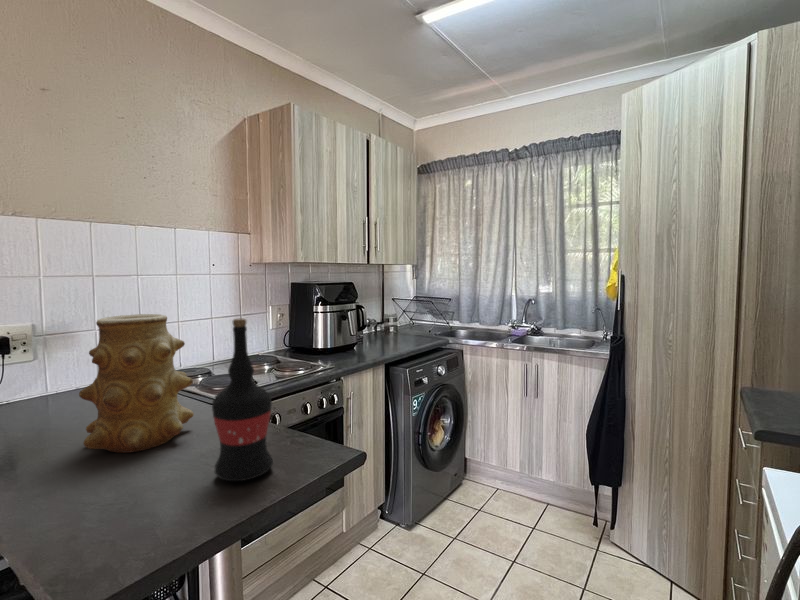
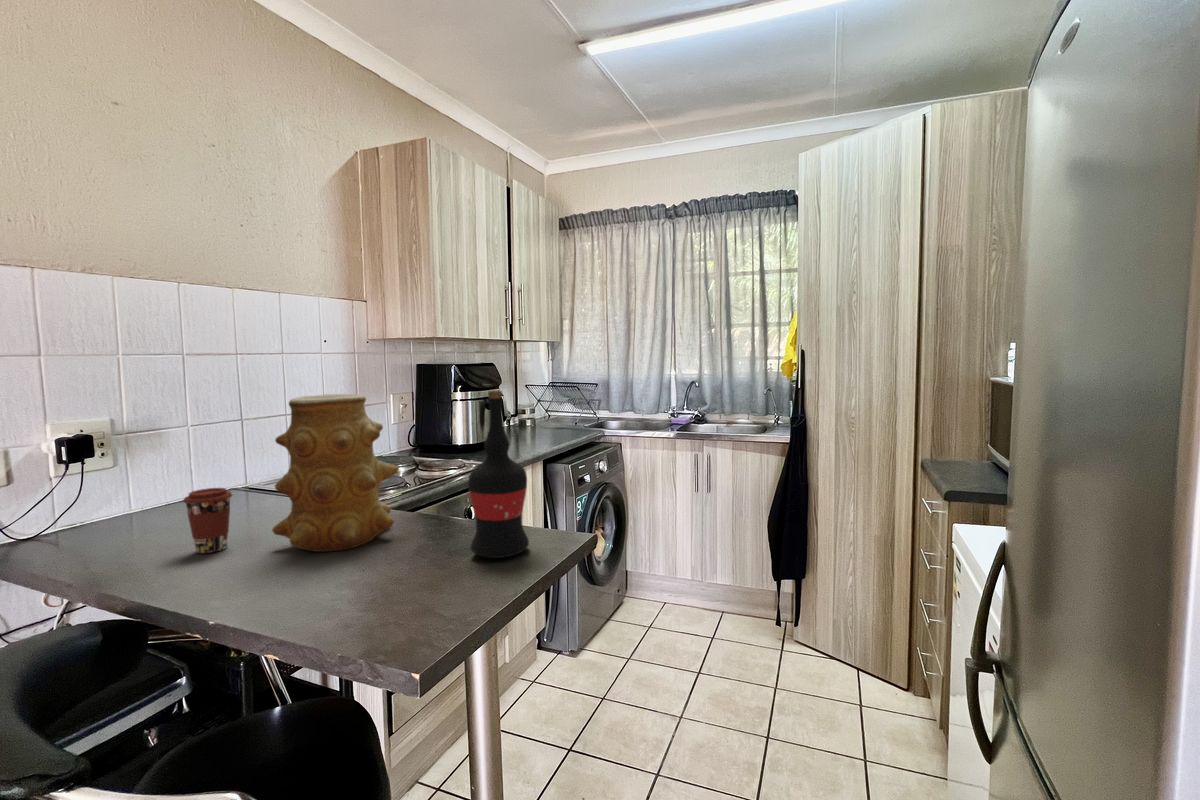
coffee cup: none [24,388,68,443] -> present [183,488,232,554]

